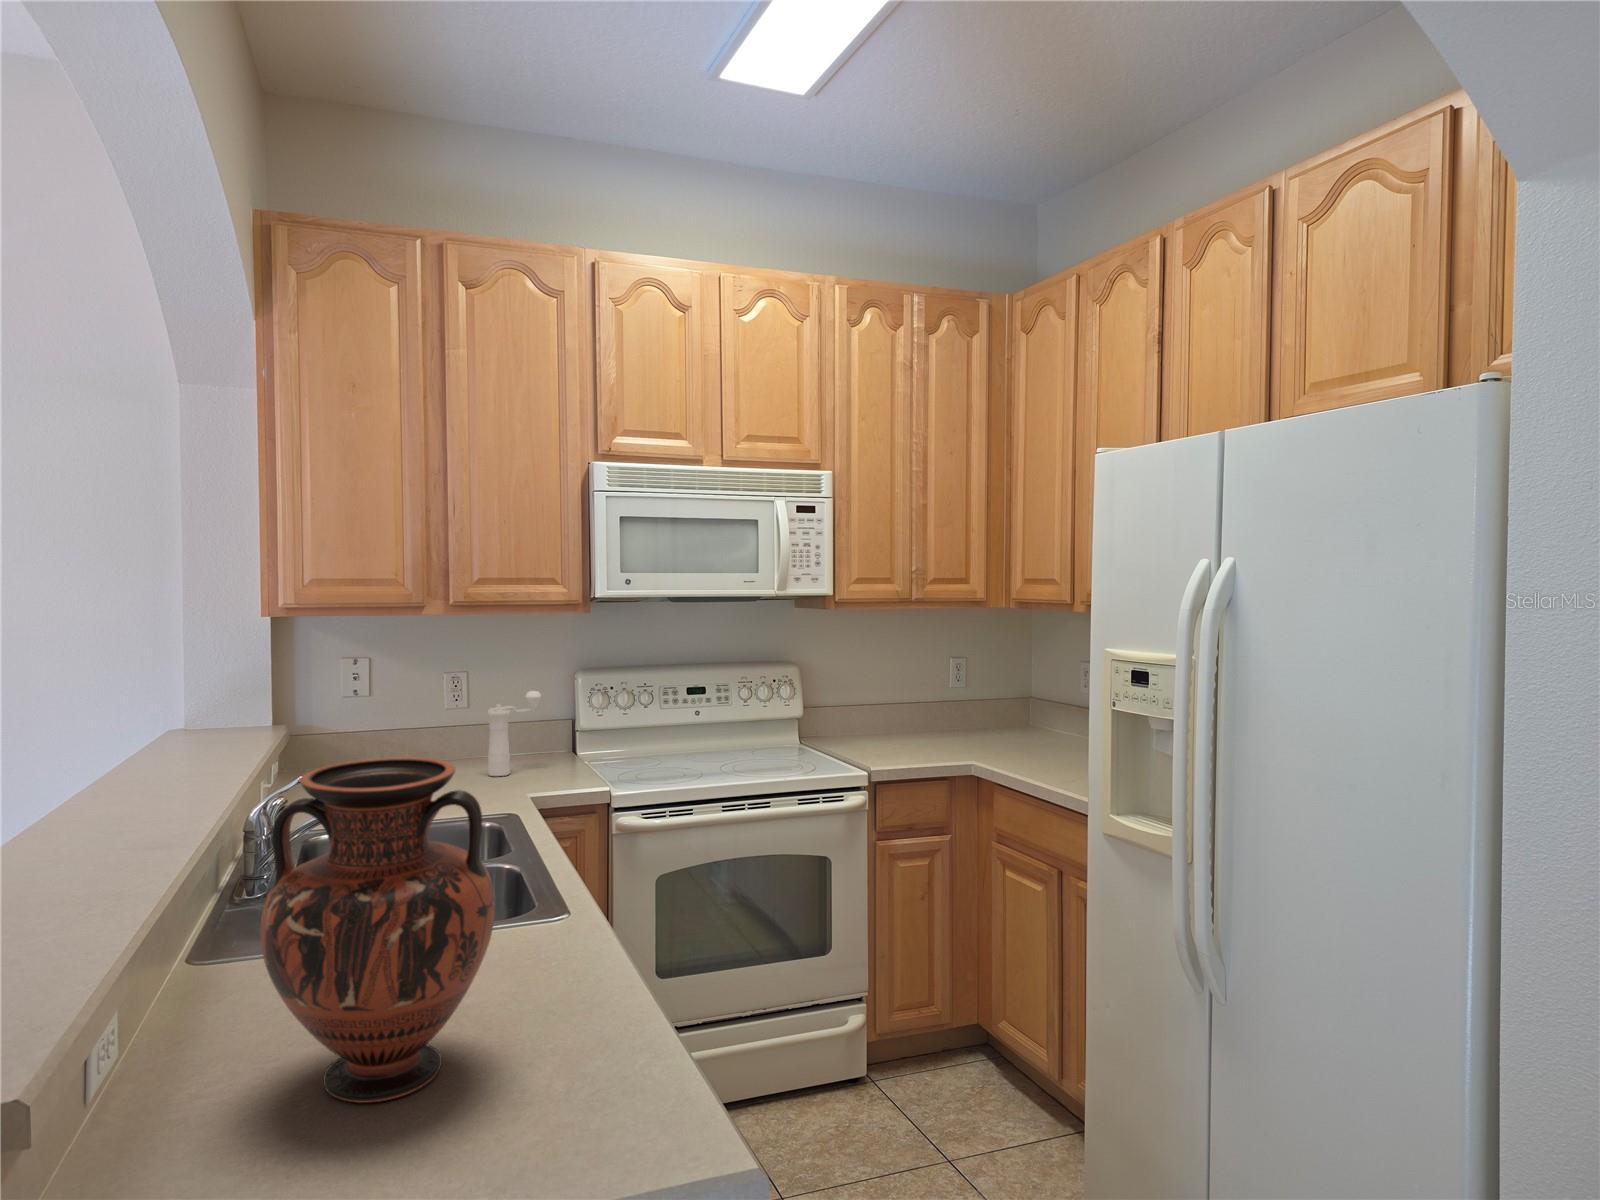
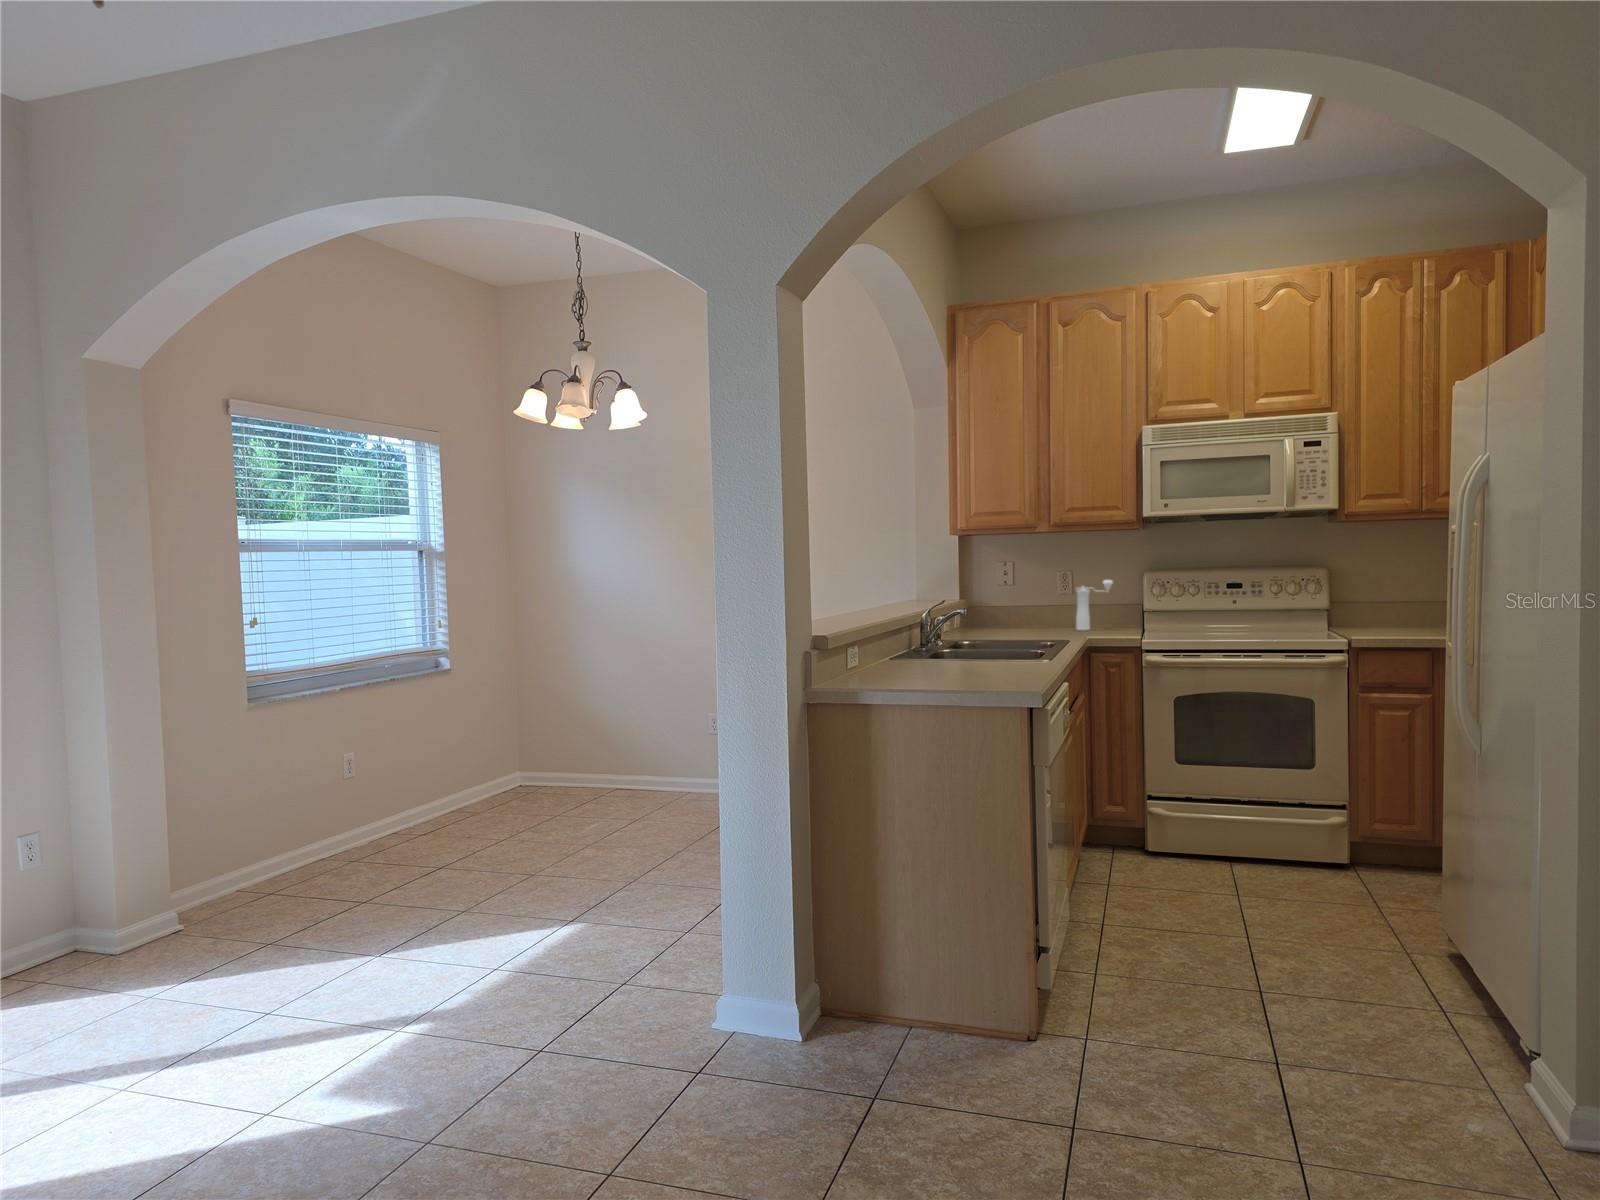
vase: present [260,757,495,1103] -> none [884,546,971,670]

